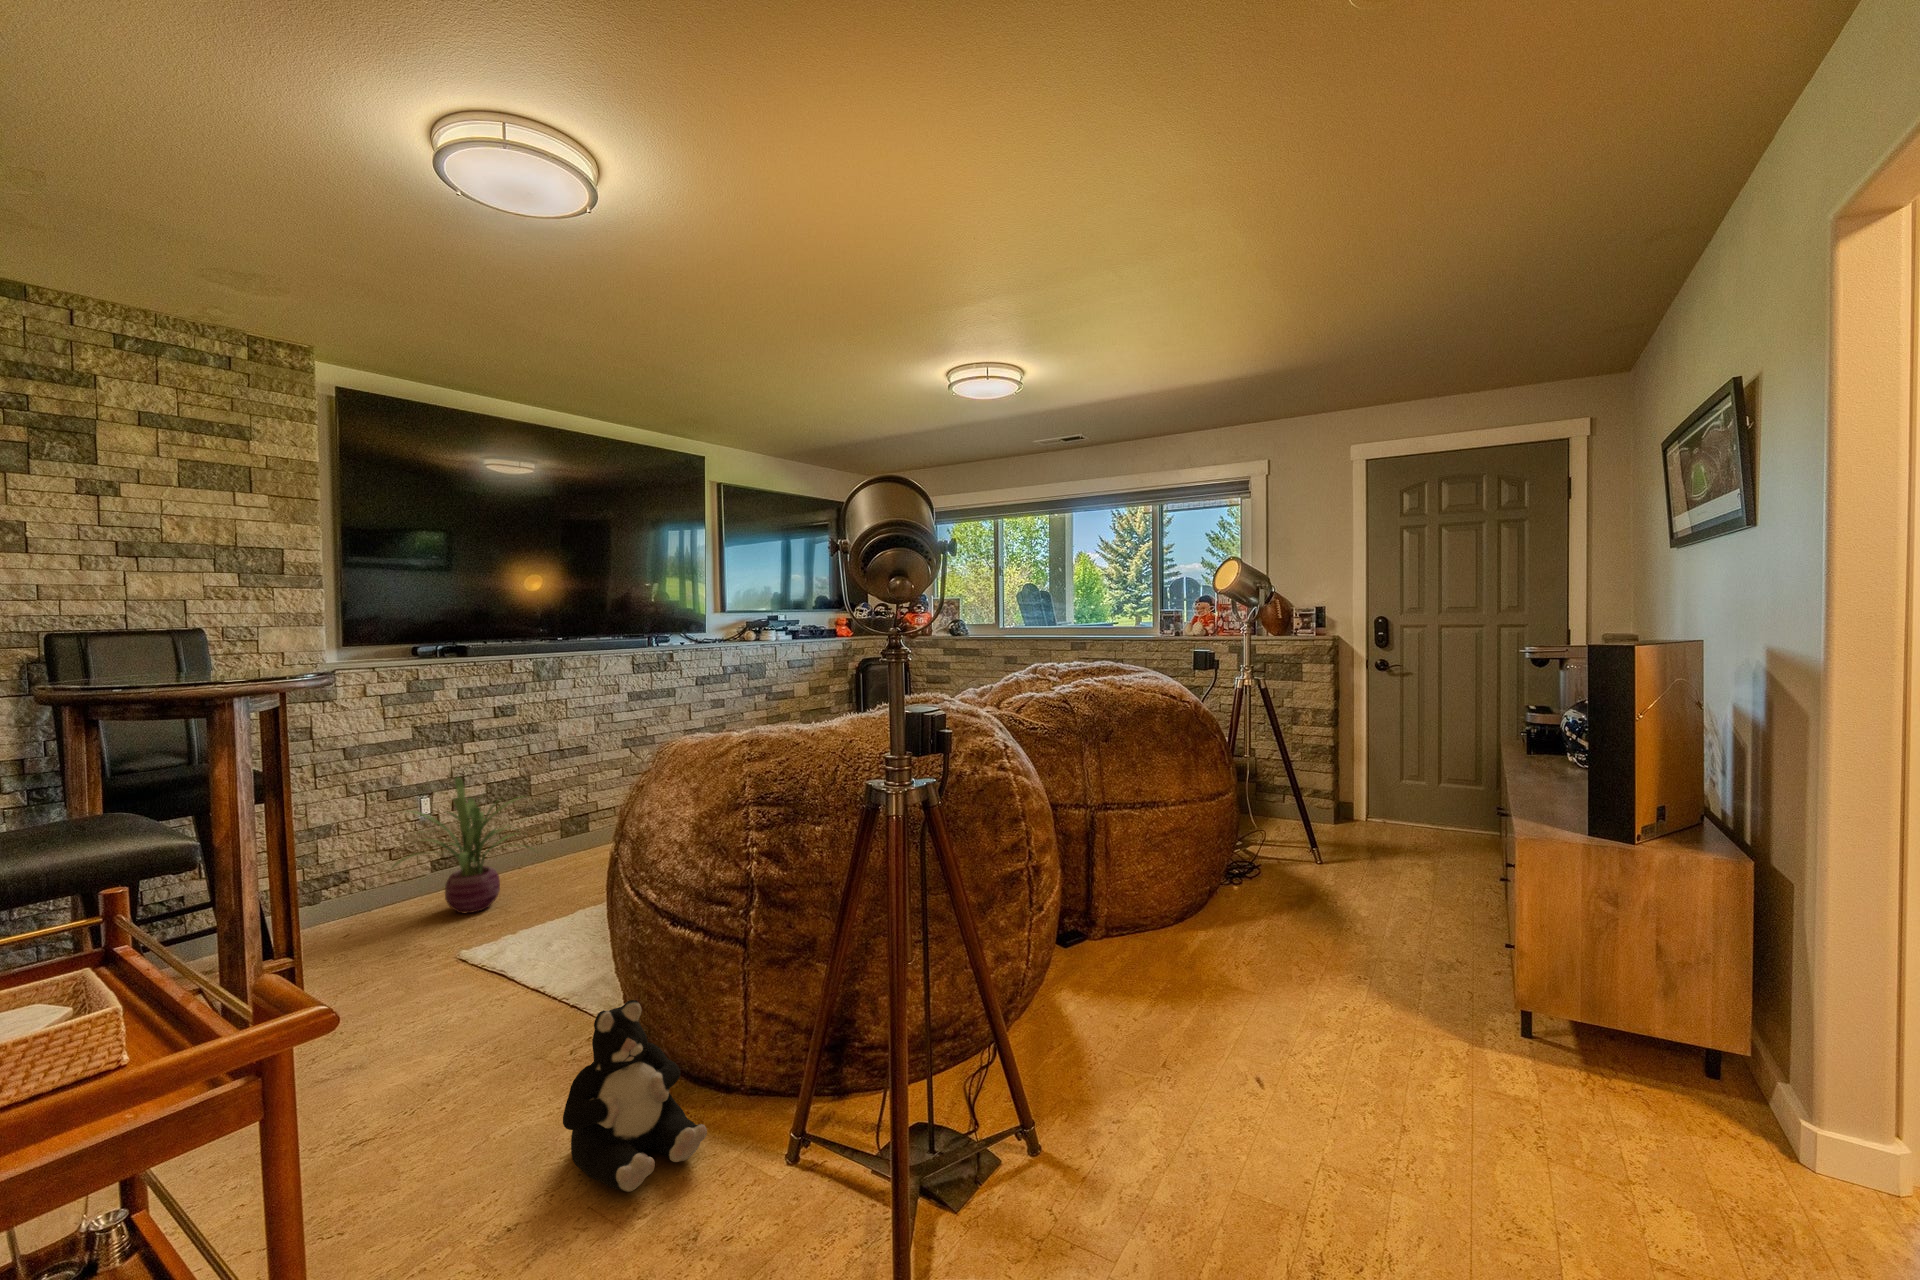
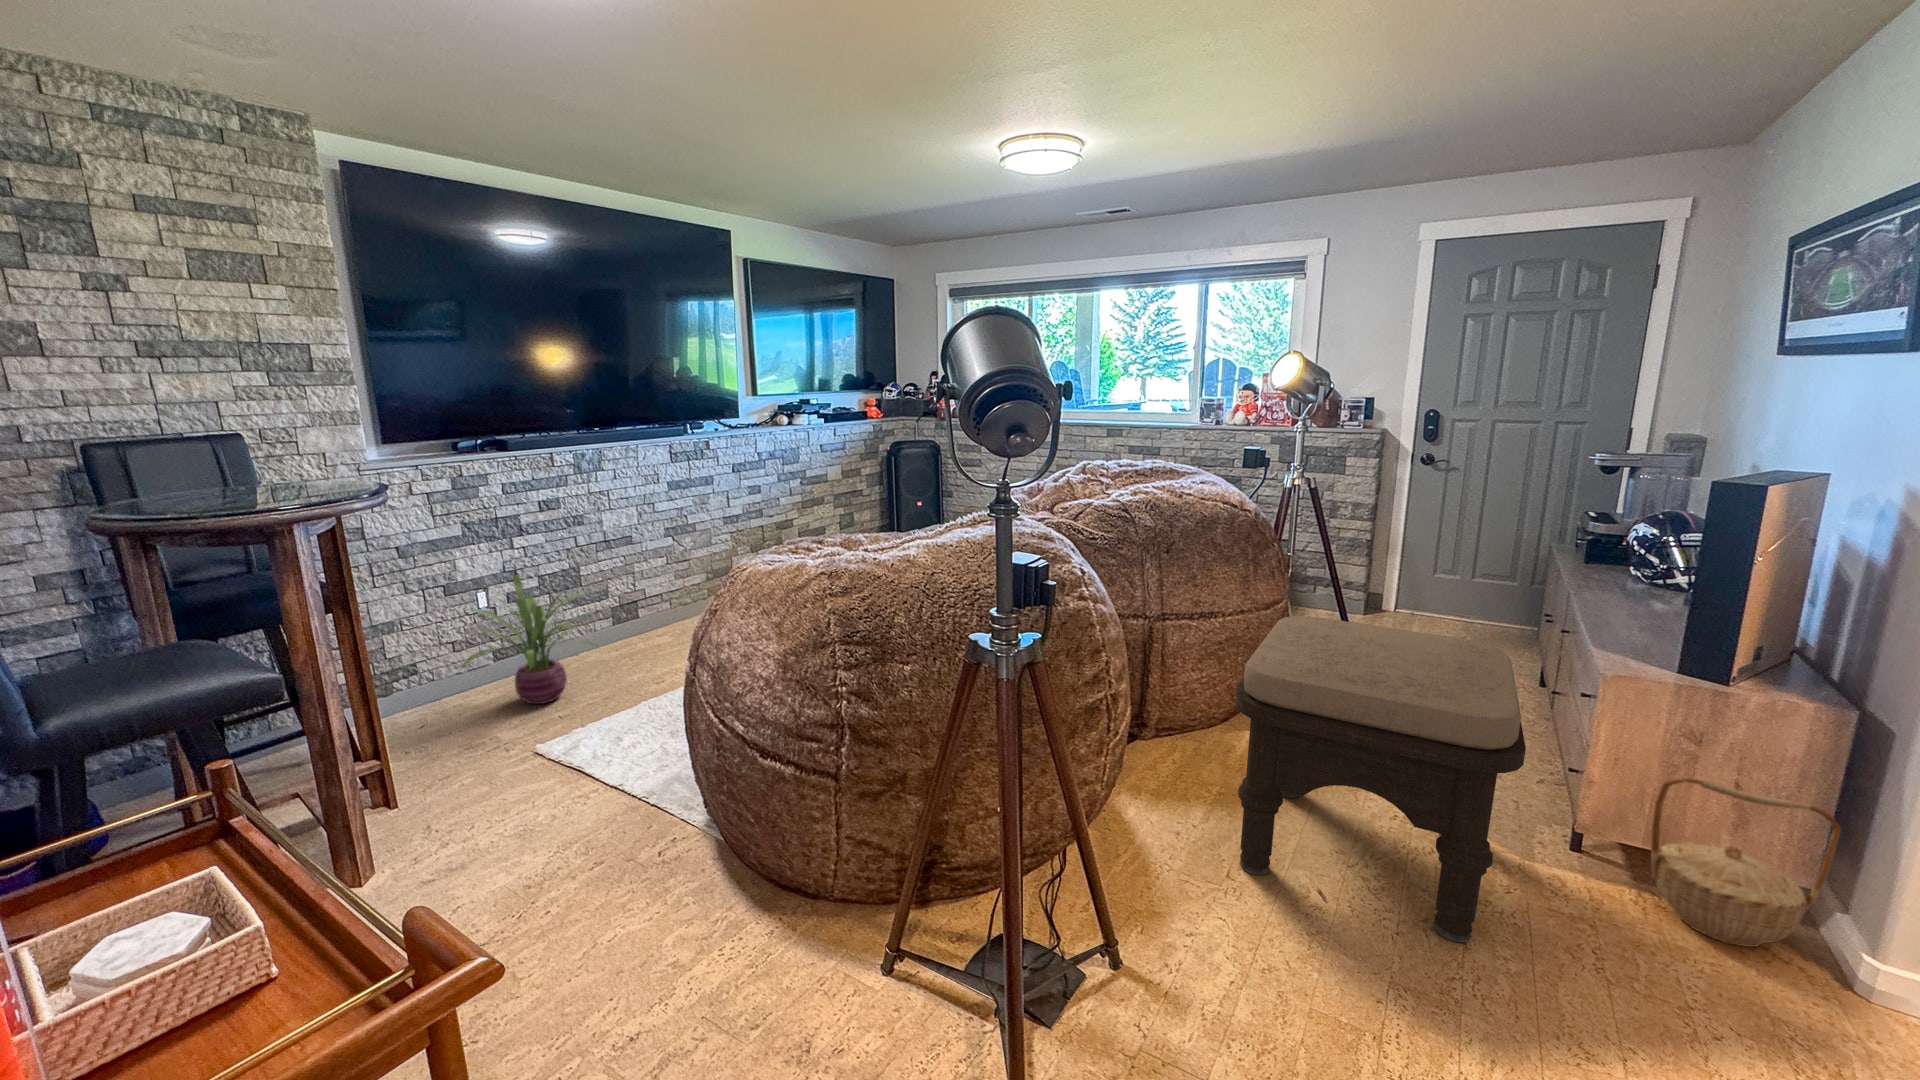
ottoman: none [1160,797,1438,1123] -> present [1235,616,1526,942]
basket: none [1585,942,1761,1124] -> present [1651,778,1841,947]
plush toy: present [563,1000,707,1192] -> none [671,829,808,1009]

